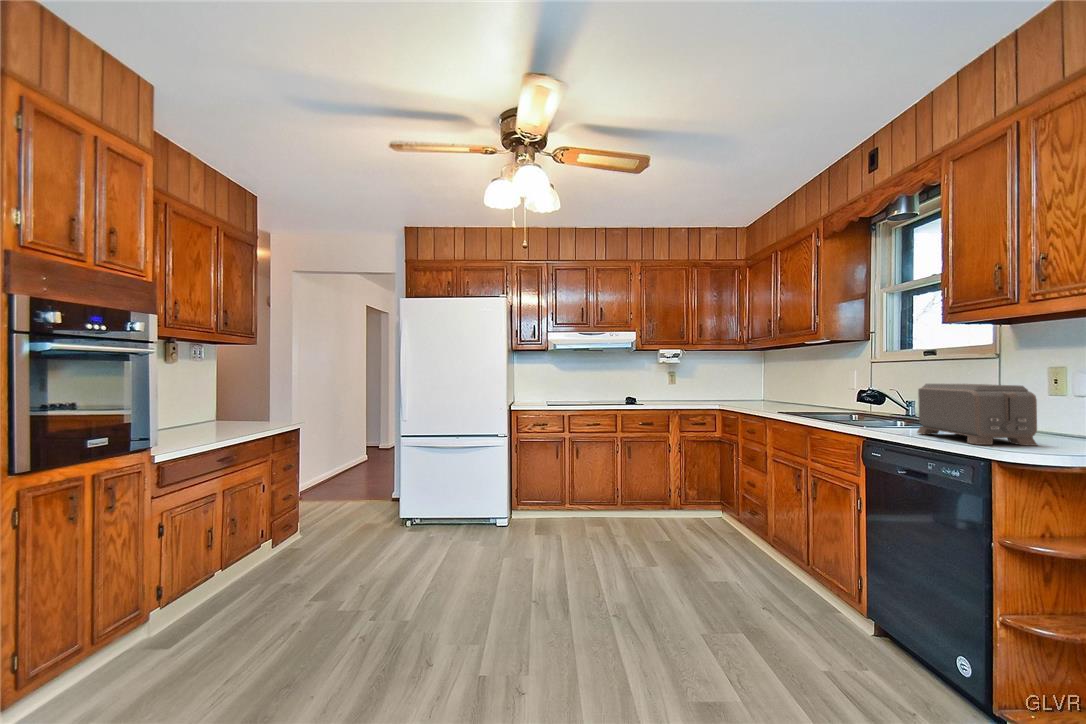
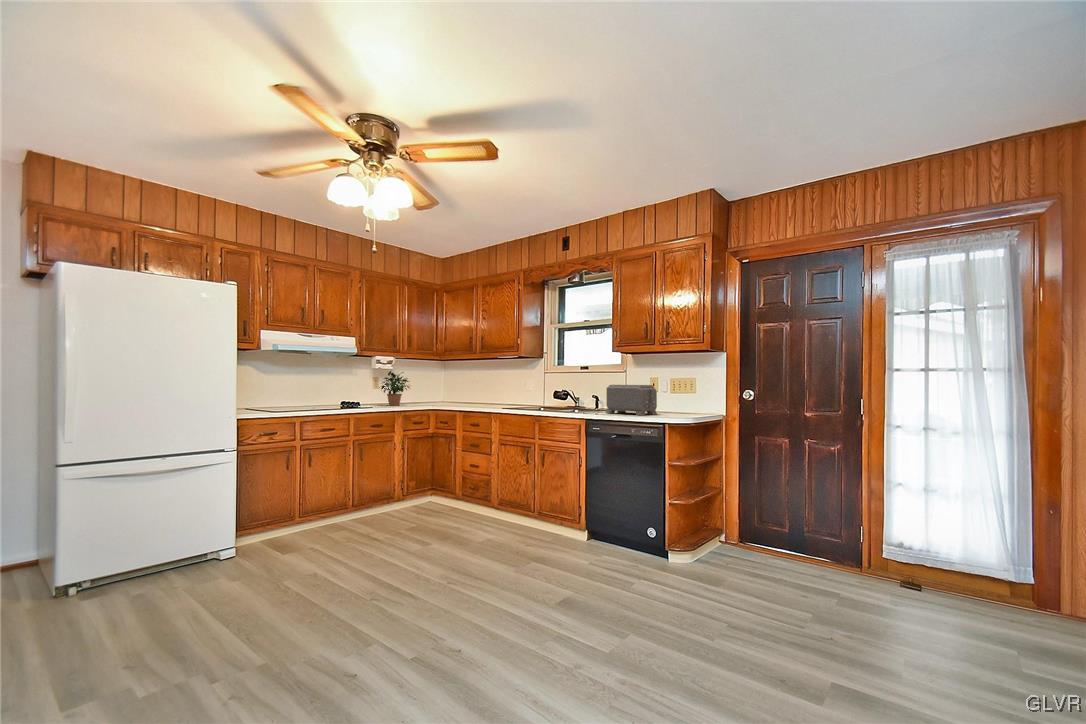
potted plant: none [671,363,710,402] -> present [381,371,410,405]

